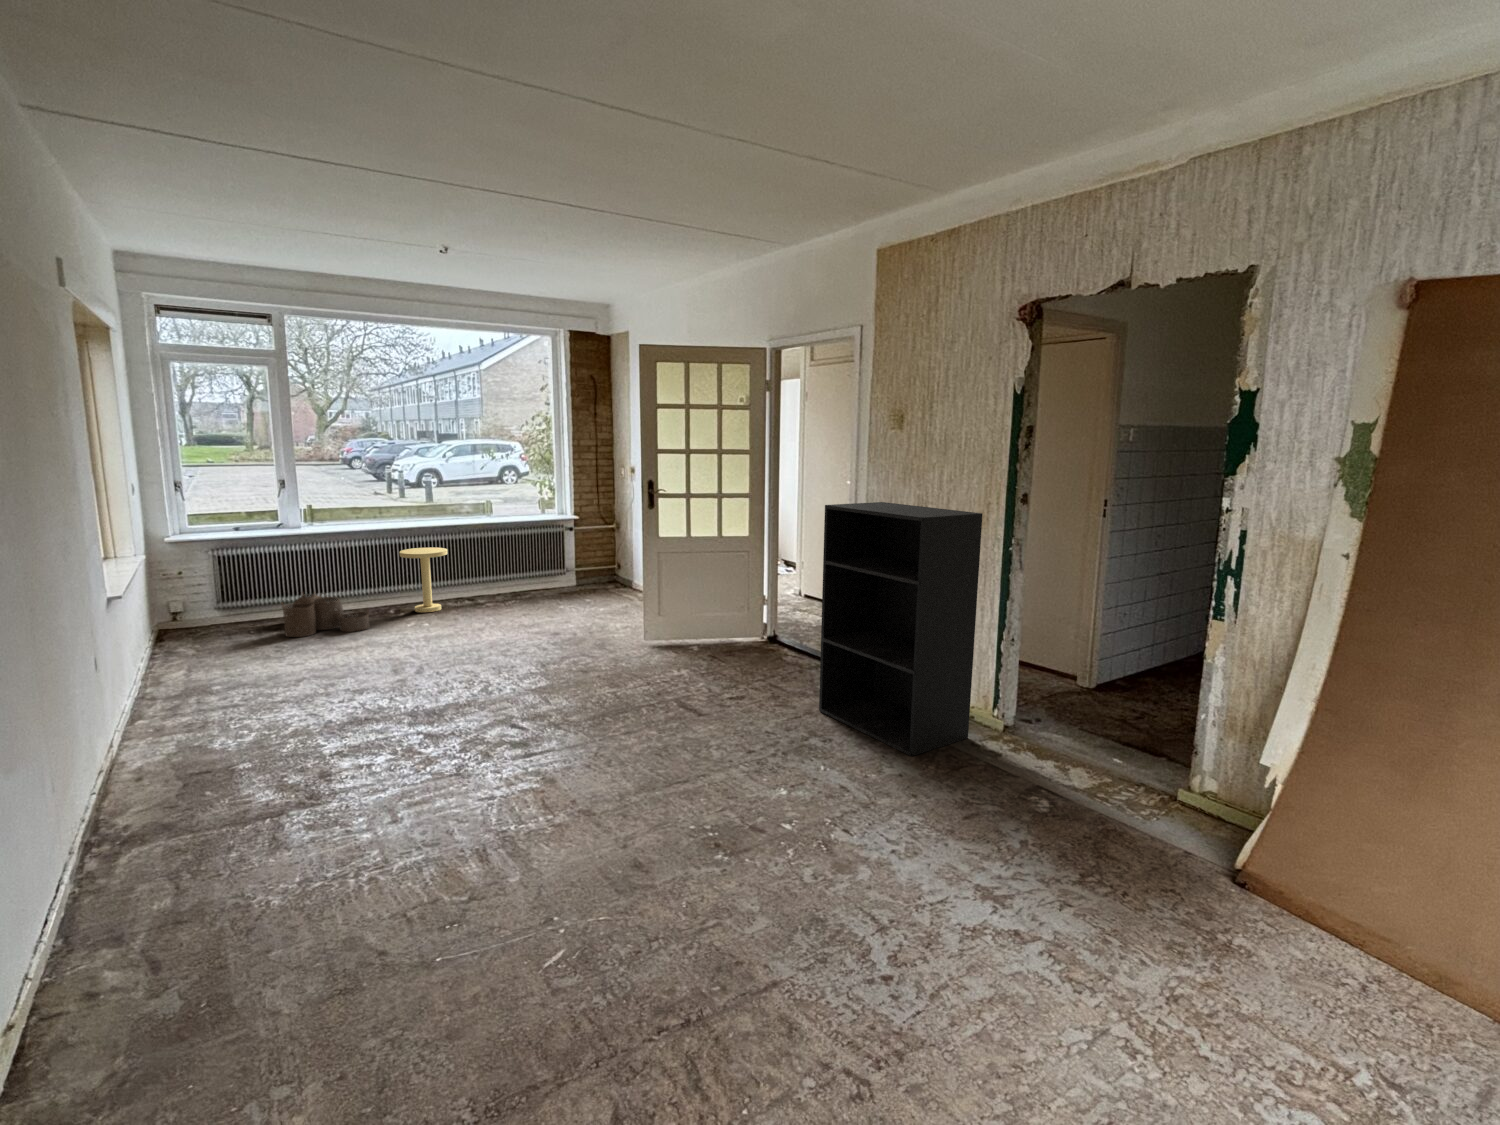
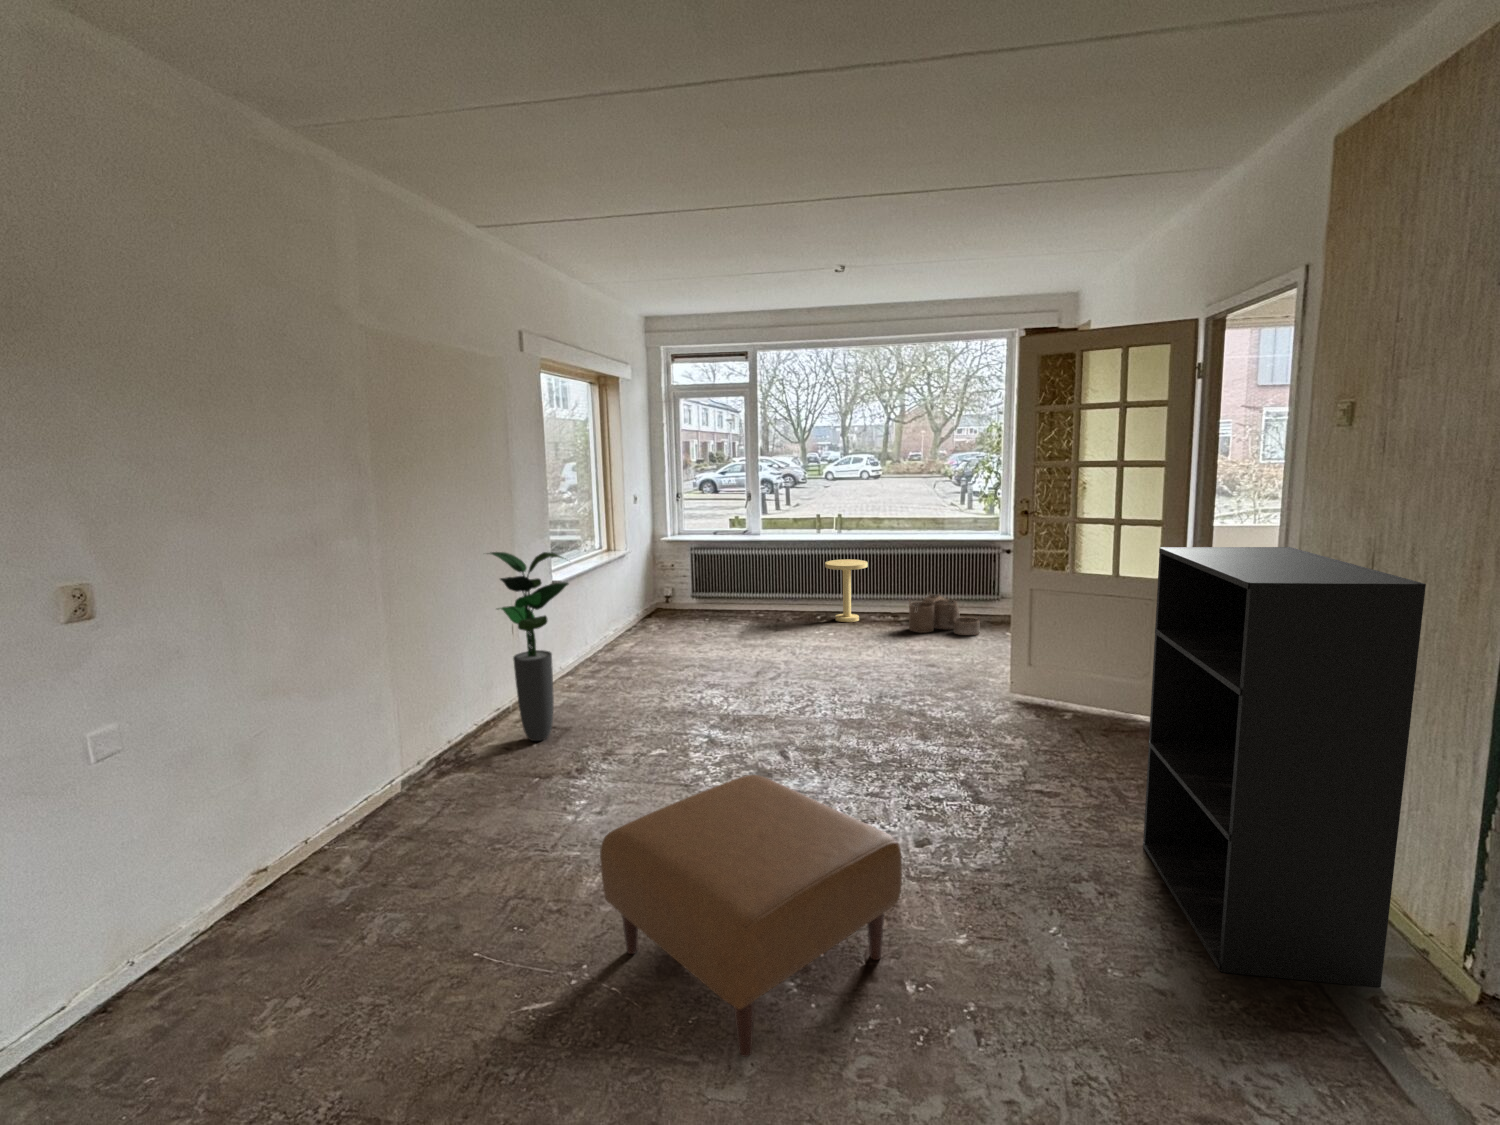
potted plant: none [72,547,221,794] -> present [489,552,568,741]
woven basket: present [282,592,369,637] -> present [909,594,980,635]
ottoman: none [549,719,768,908] -> present [600,775,902,1057]

